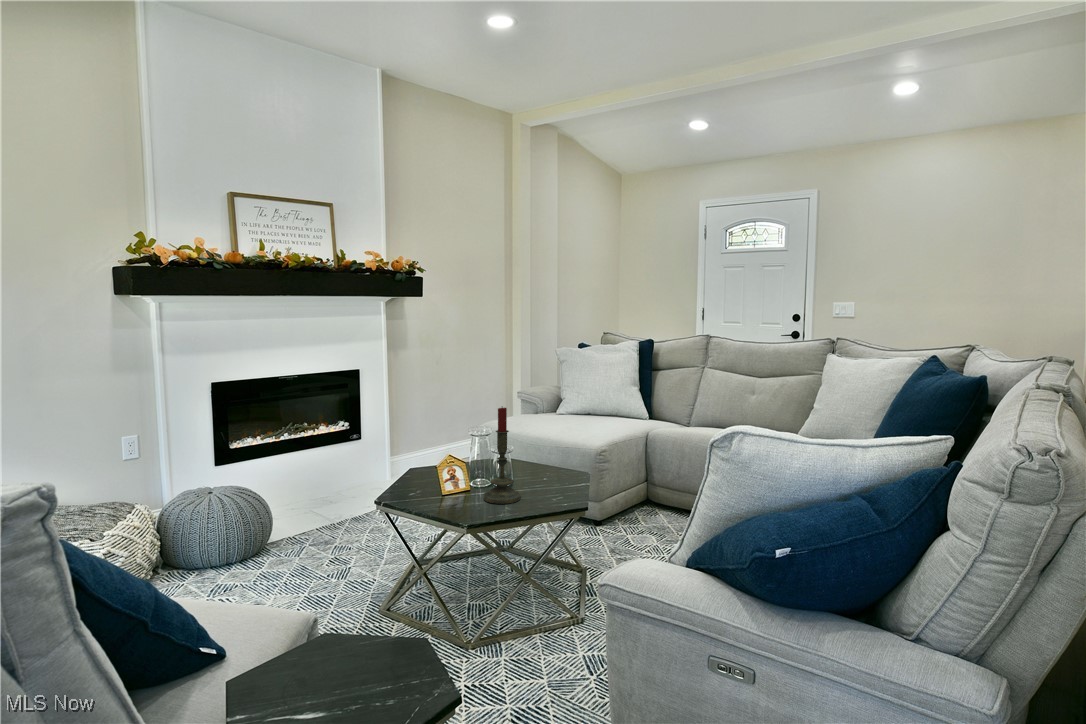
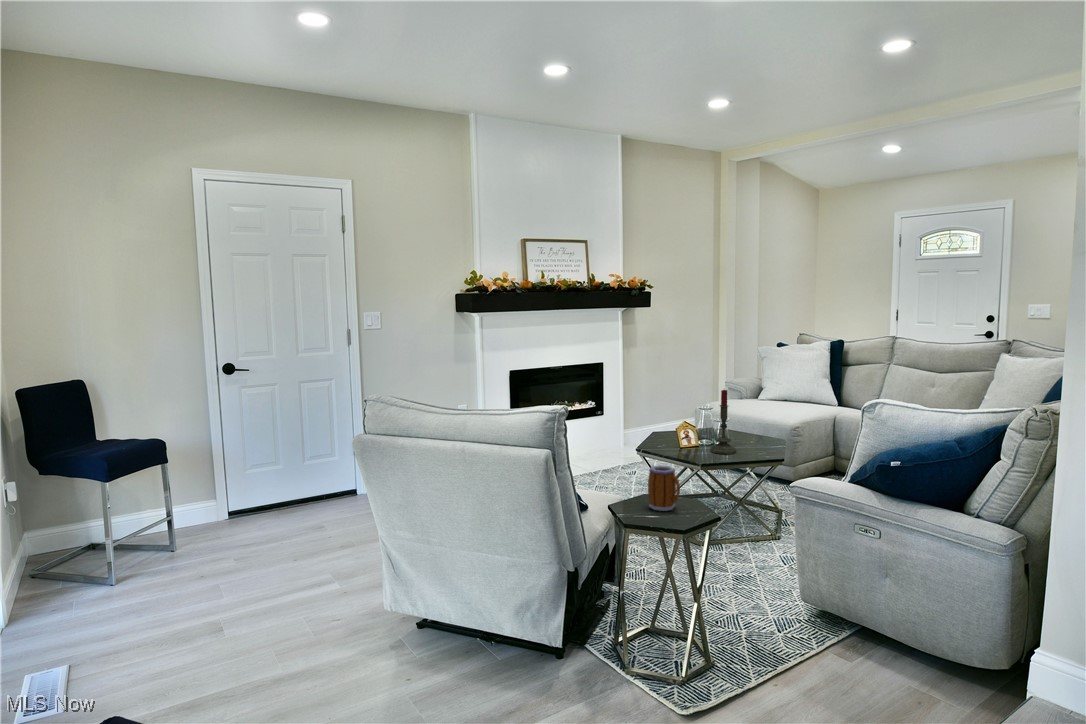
mug: none [310,581,376,686] -> present [648,465,680,511]

